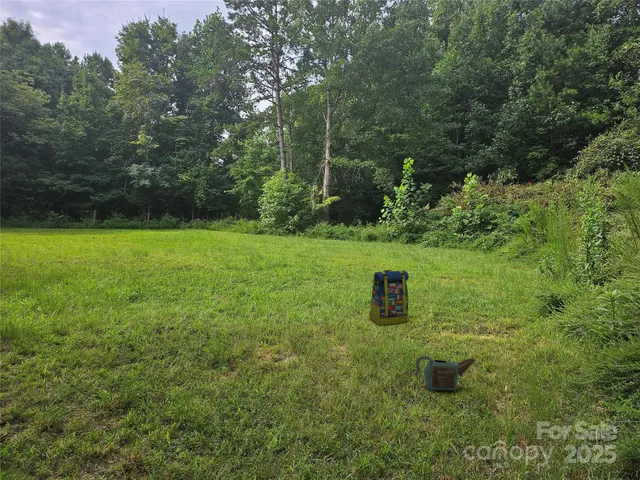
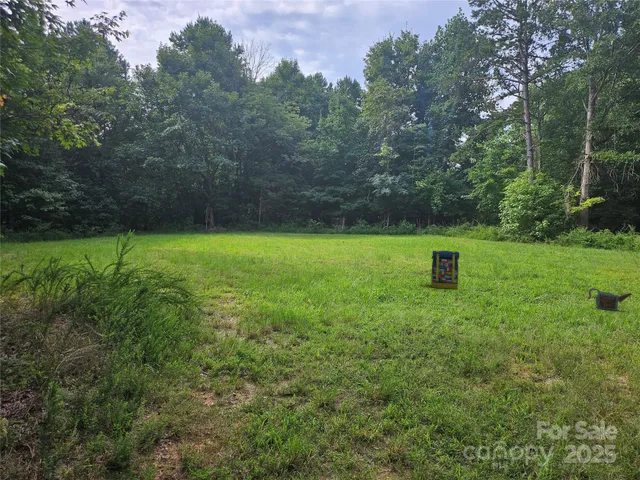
backpack: present [369,270,409,325] -> present [431,251,459,289]

